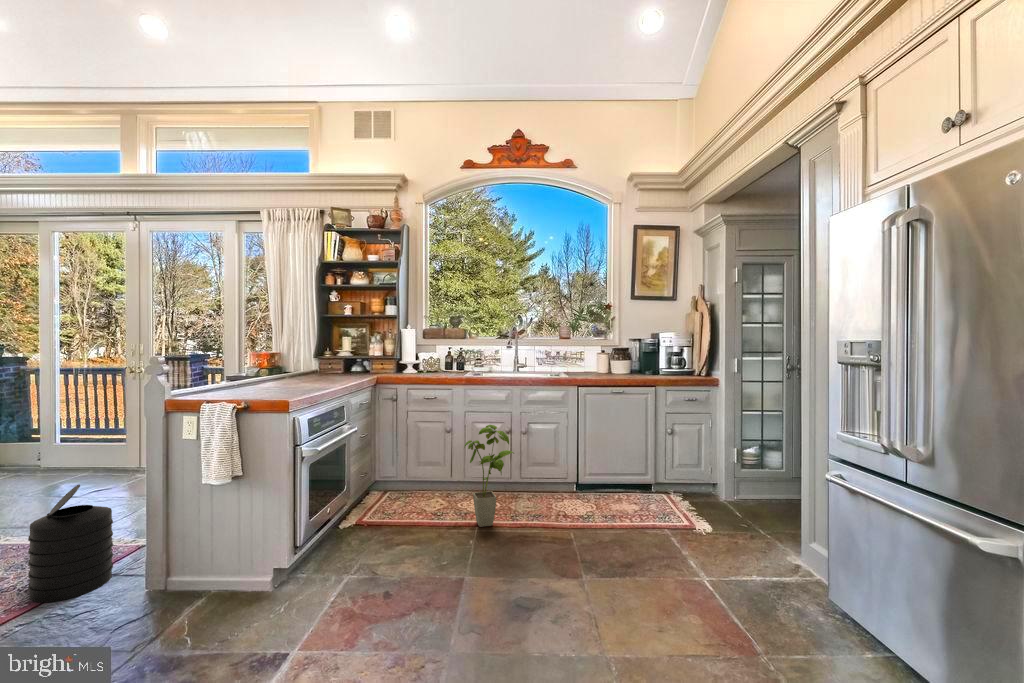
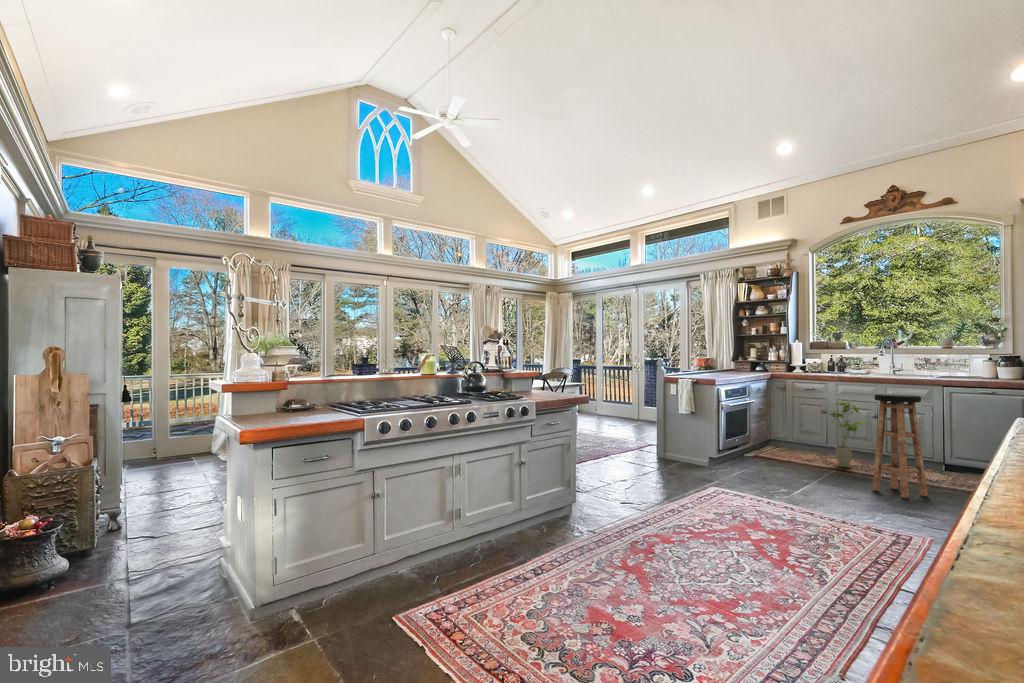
bar stool: none [561,424,625,612] -> present [872,394,928,499]
trash can: present [28,485,113,603] -> none [620,407,646,449]

